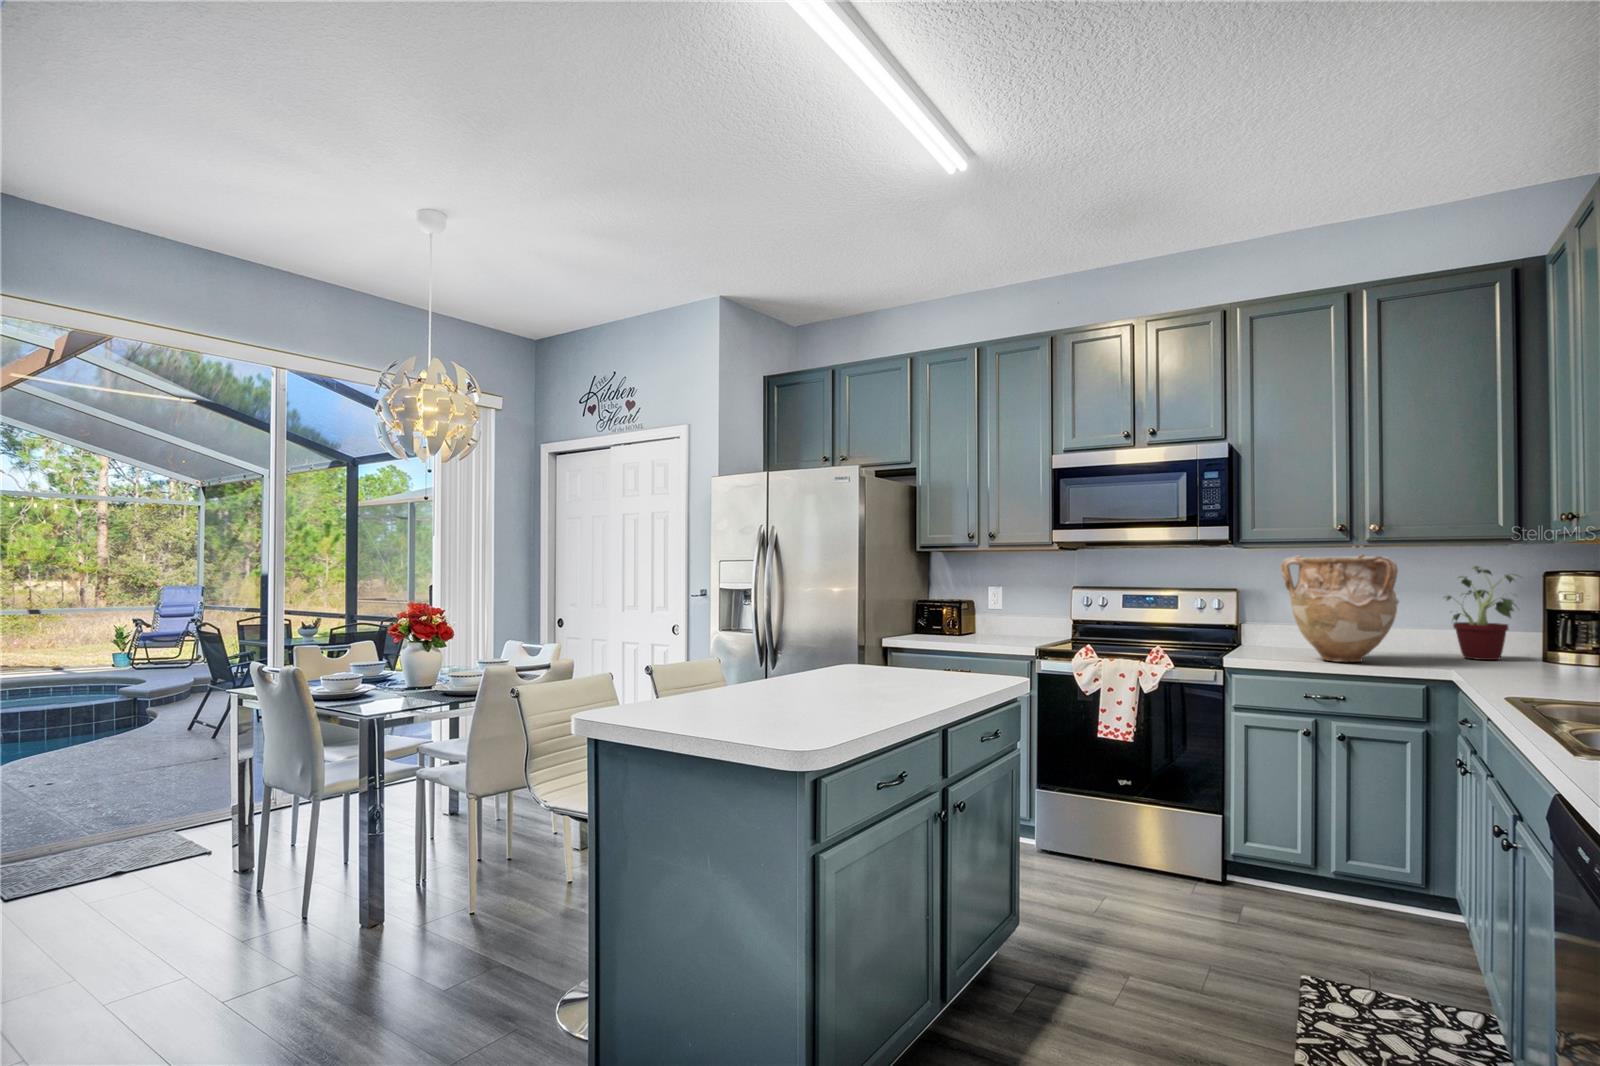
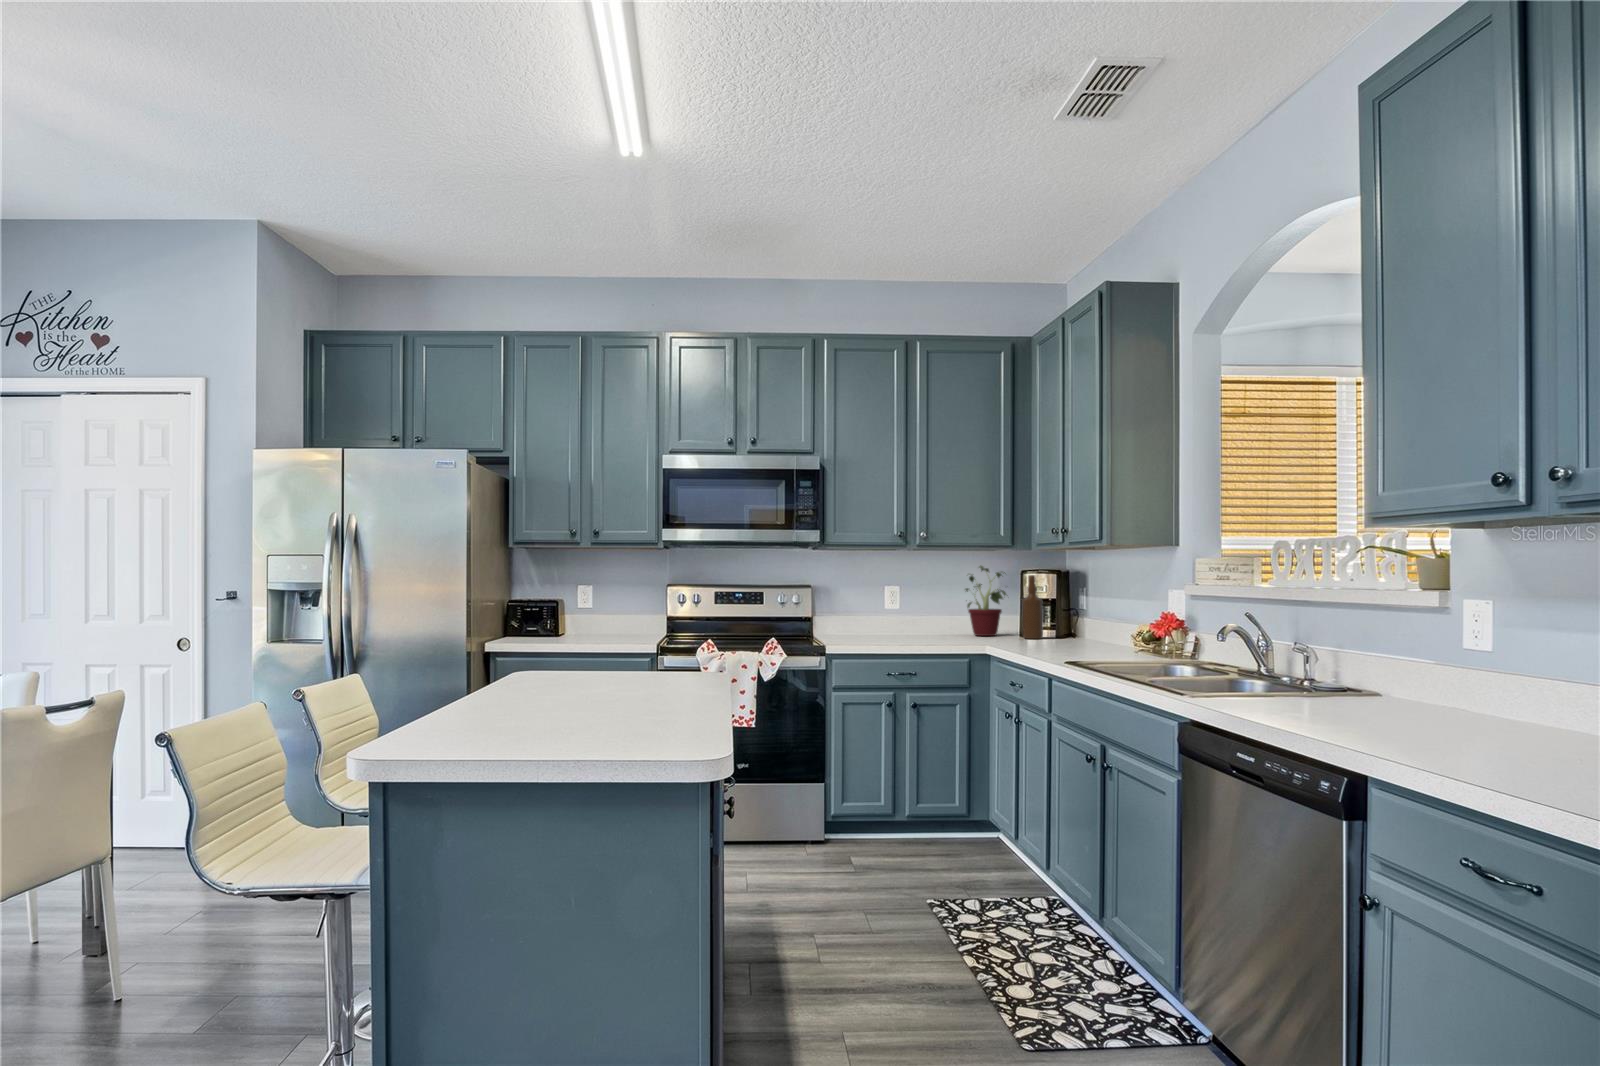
vase: present [1281,555,1399,662] -> none [871,555,953,642]
bottle: none [1532,581,1569,669] -> present [1022,575,1043,639]

